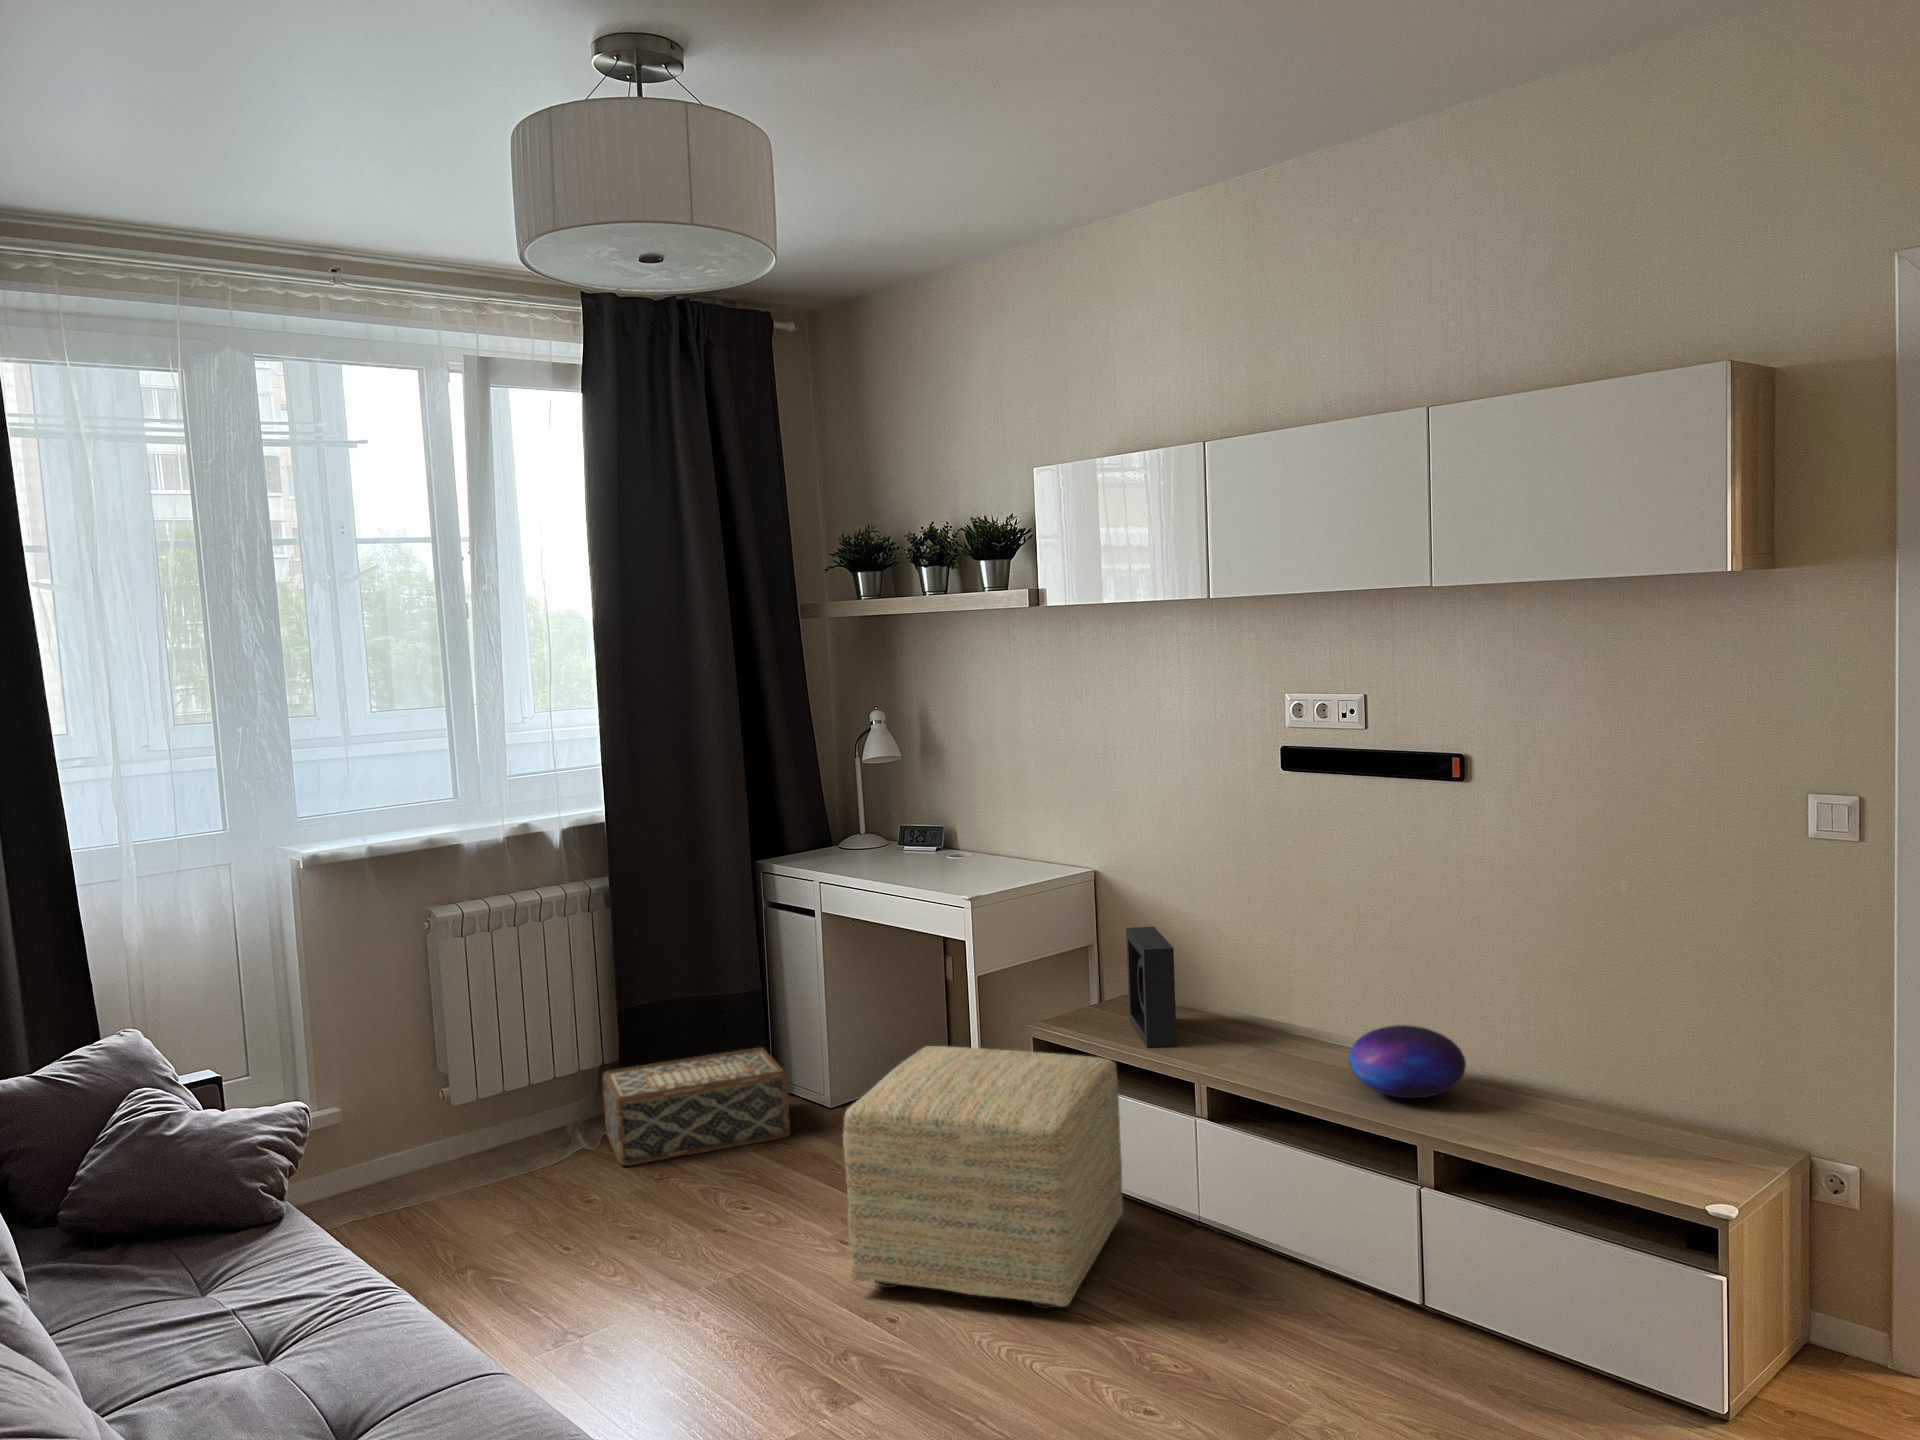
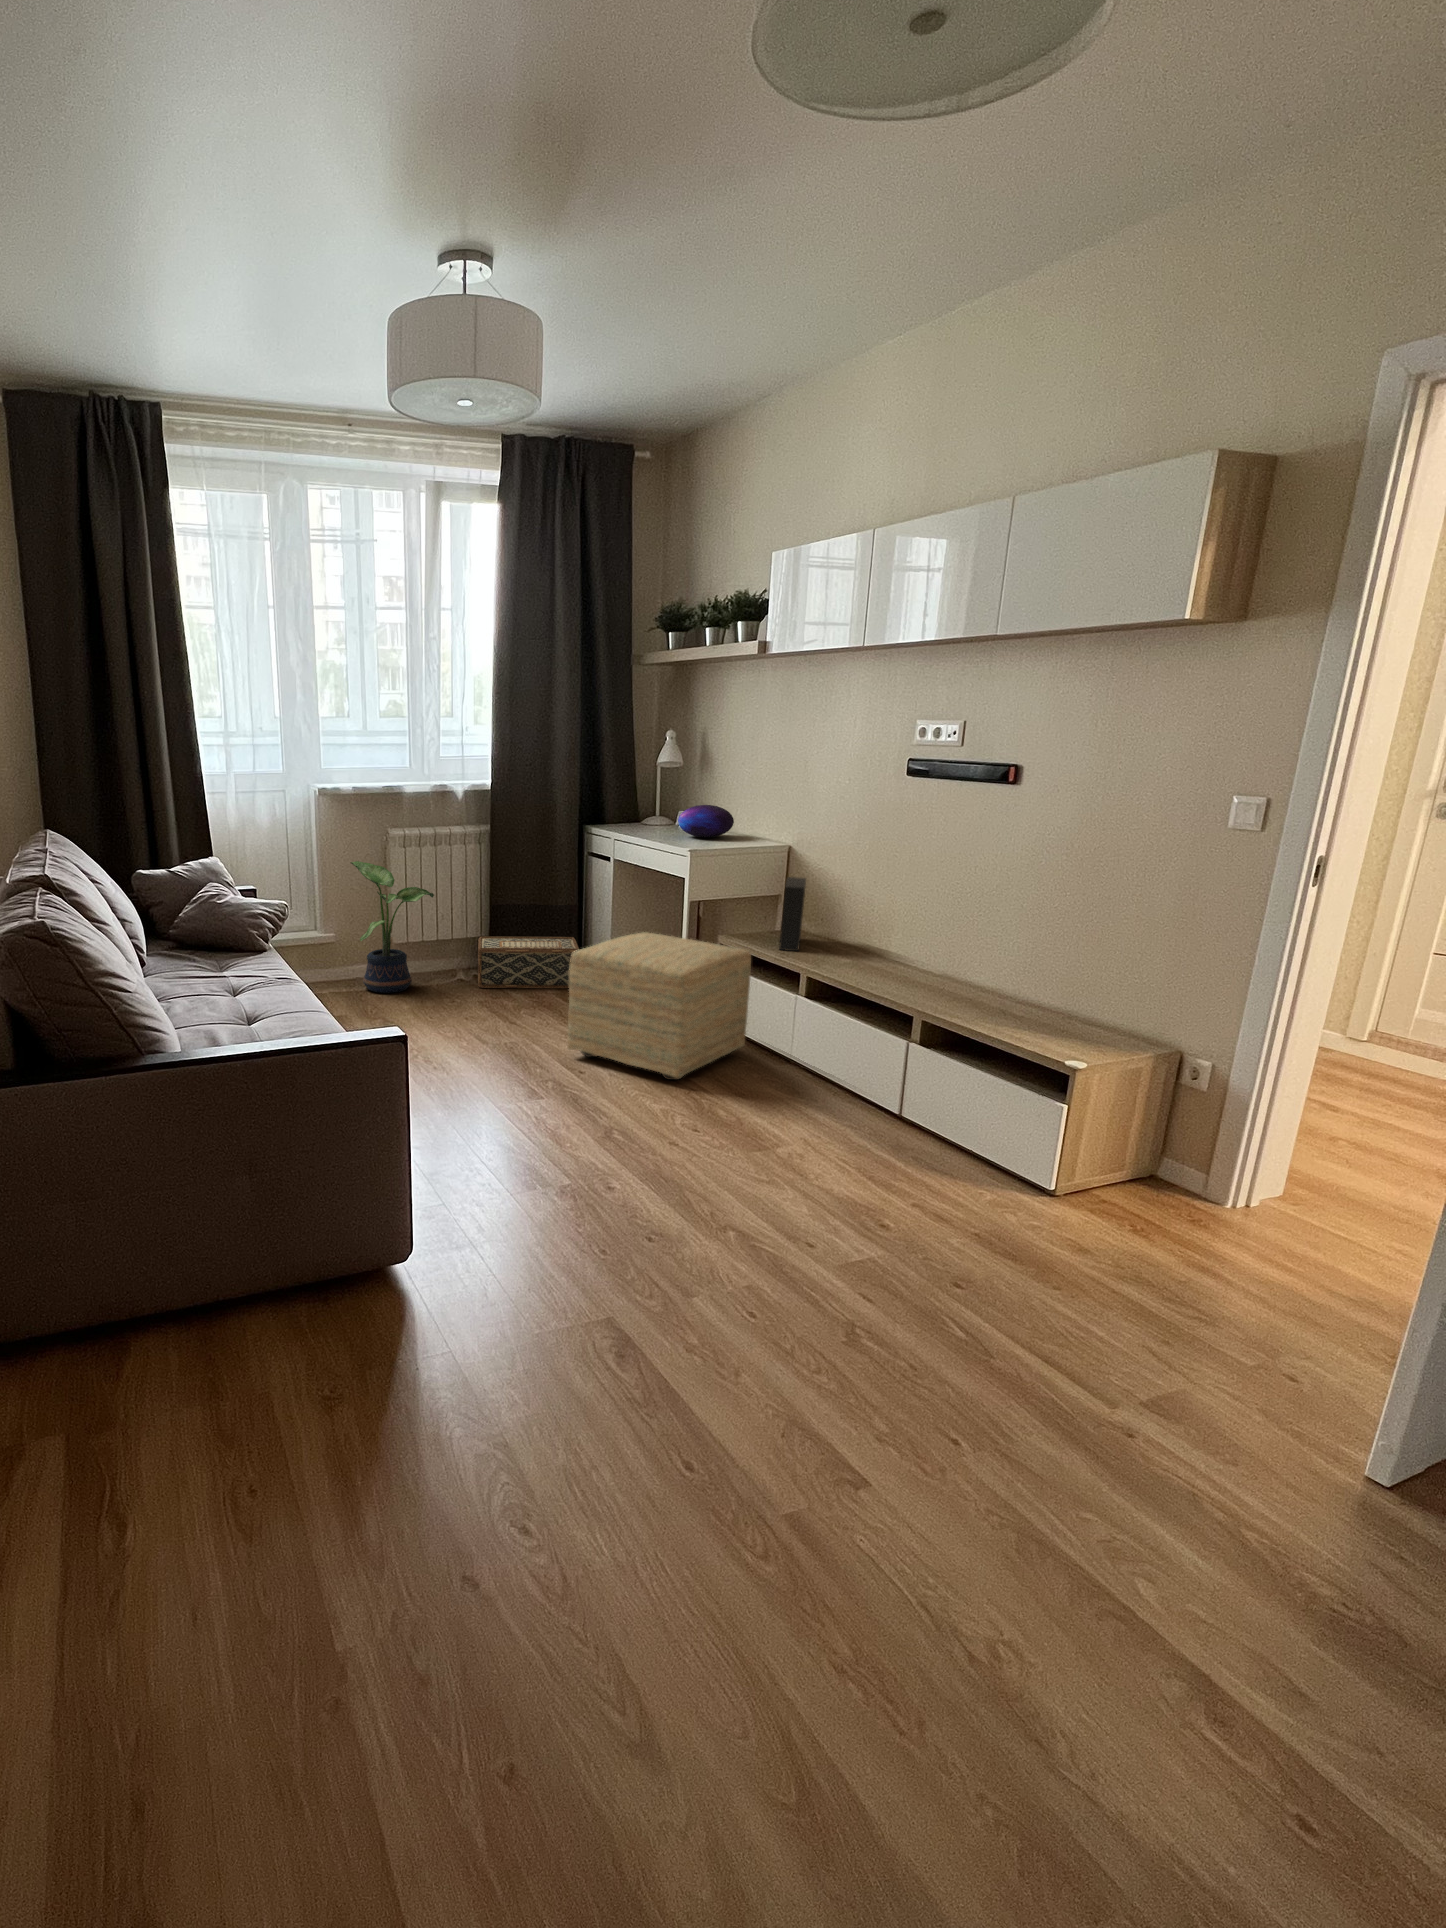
potted plant: none [363,975,525,1212] -> present [351,861,434,993]
decorative orb: present [1348,1025,1466,1098] -> present [678,805,734,838]

